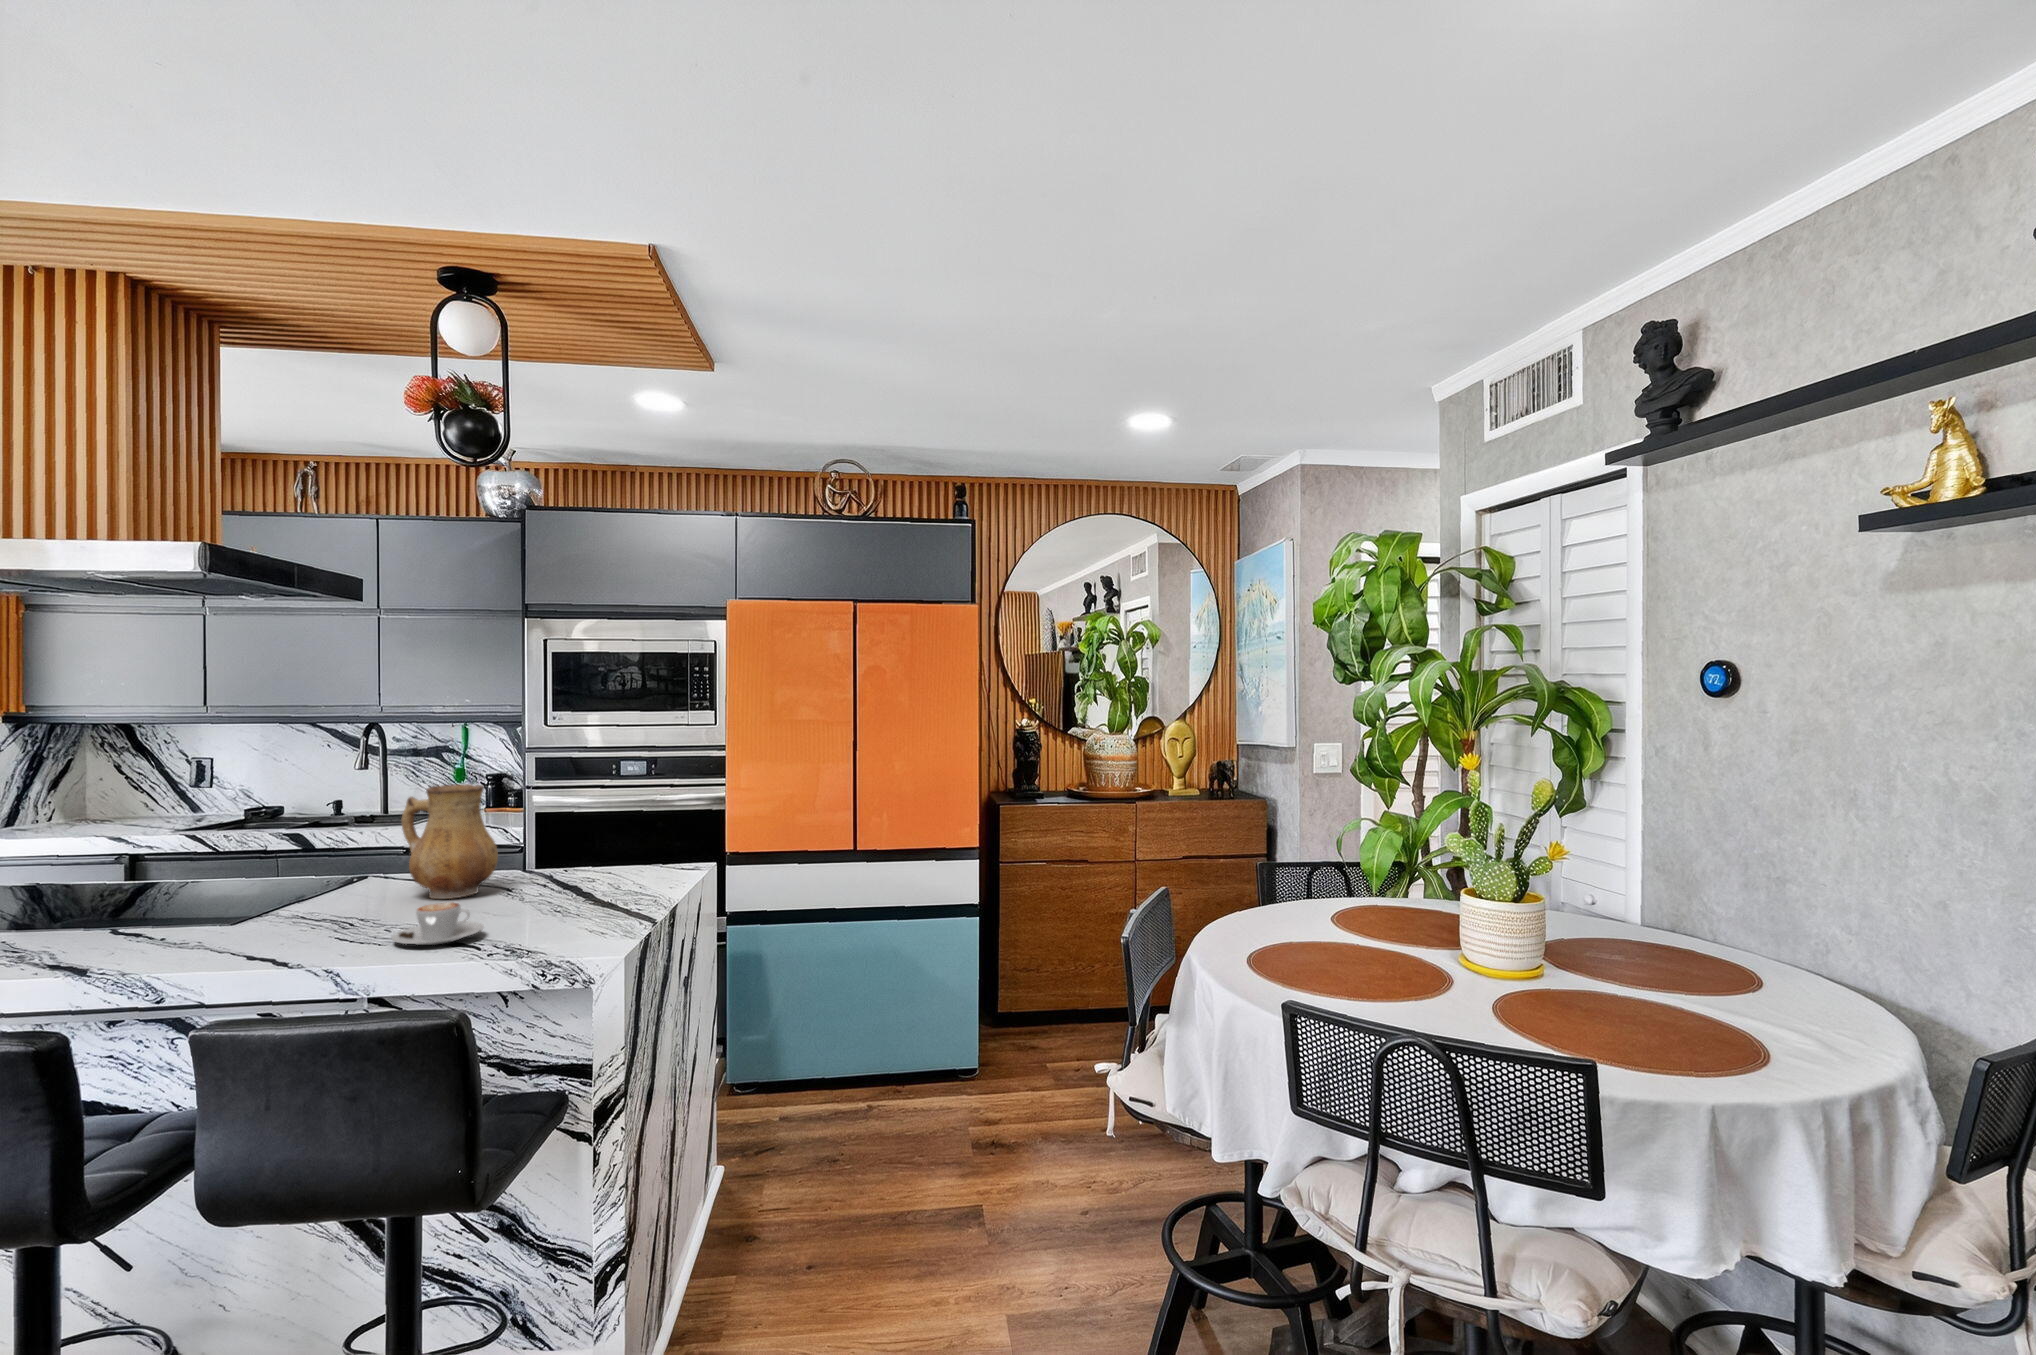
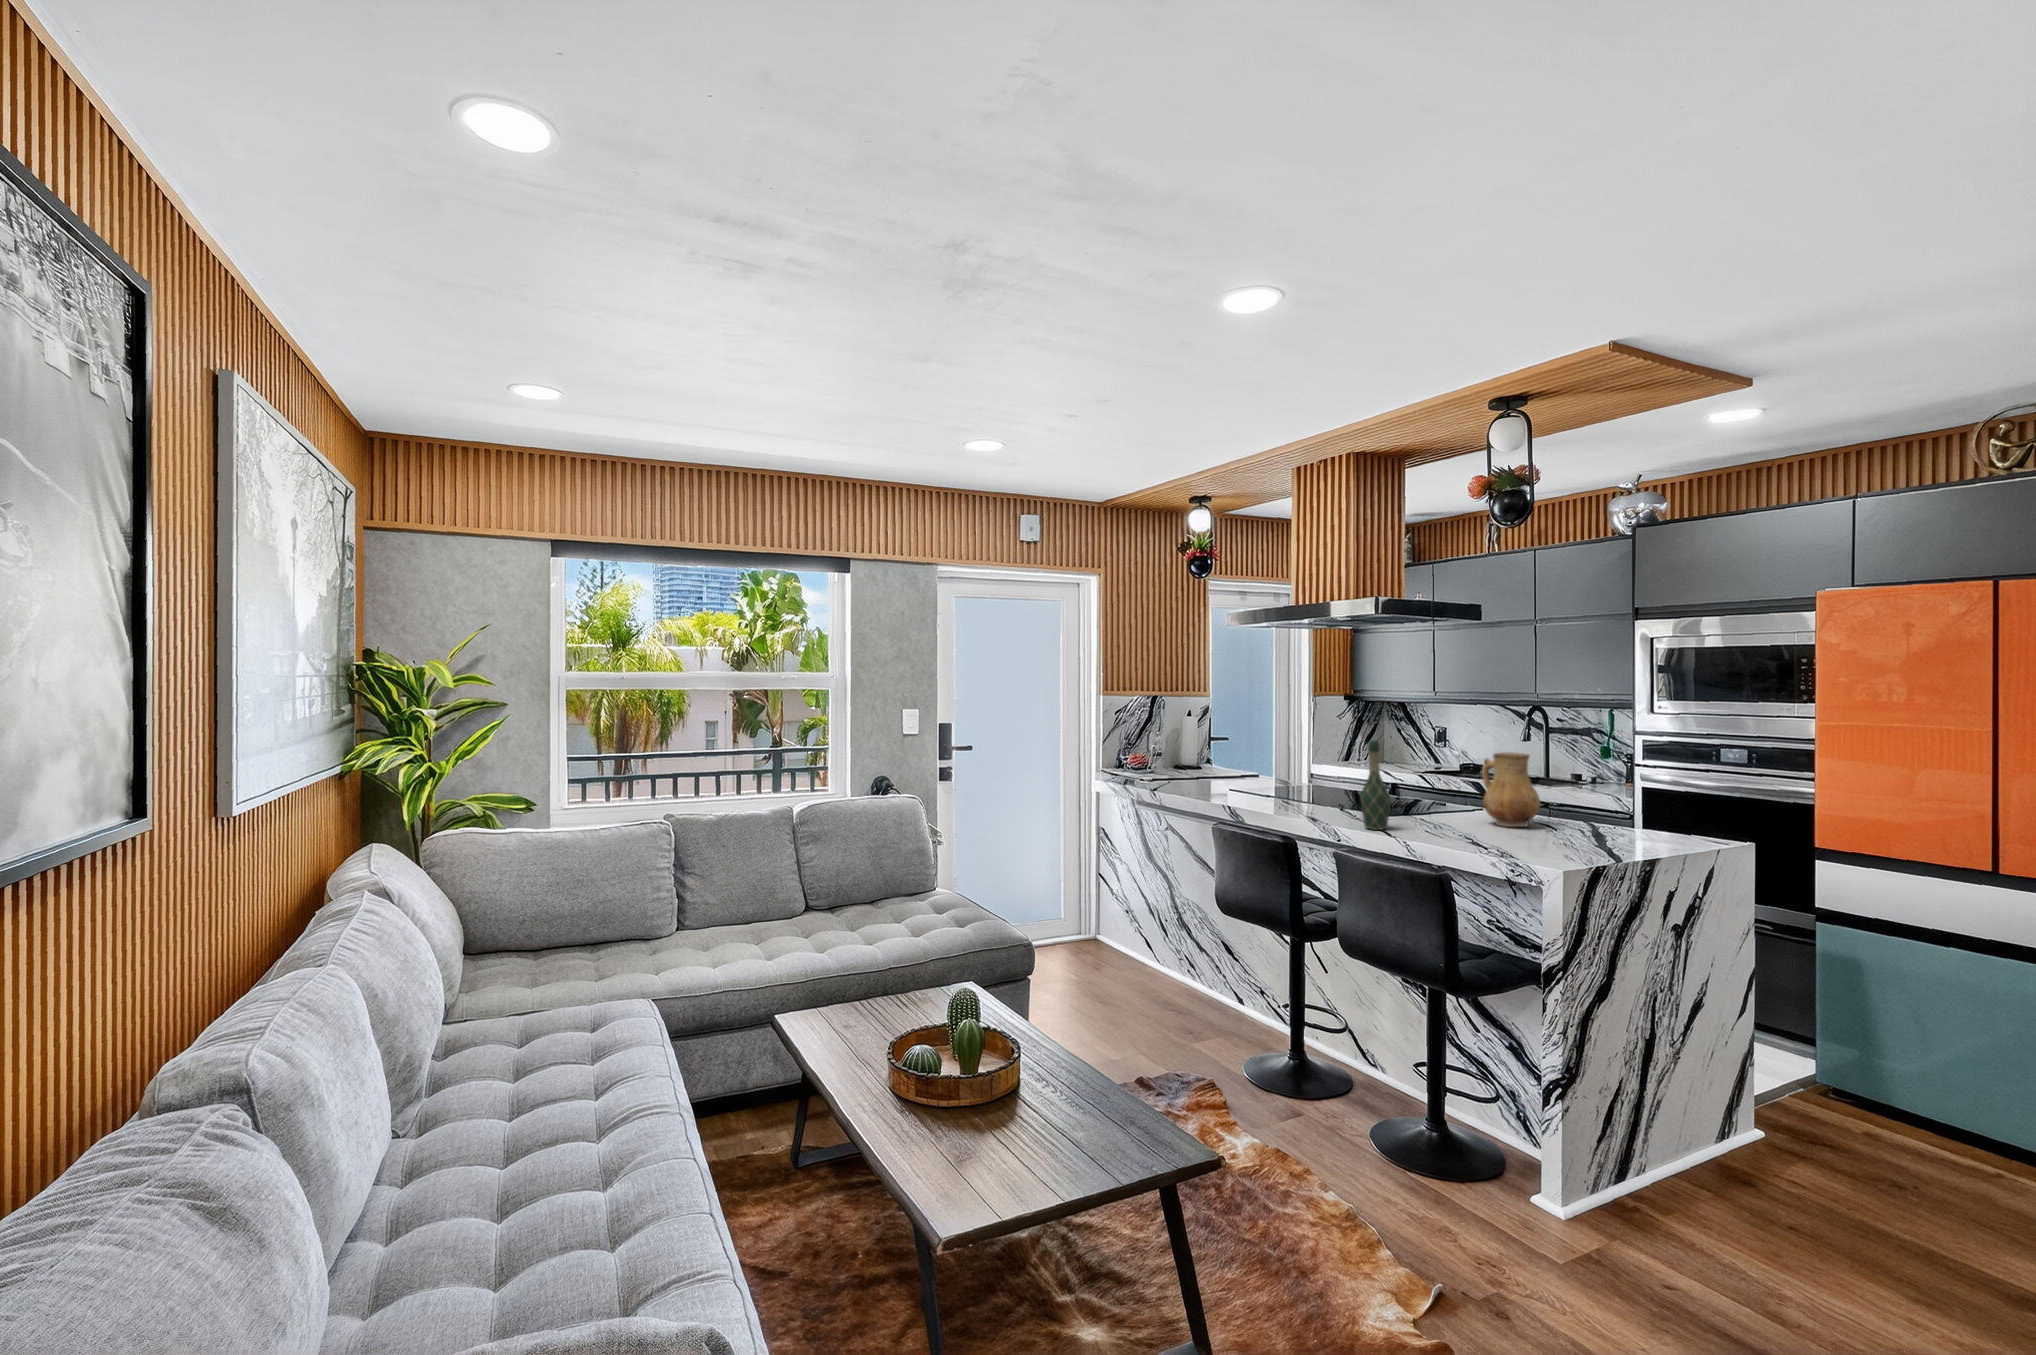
wine bottle: none [191,783,261,956] -> present [1360,741,1390,830]
coffee cup: present [392,902,484,945] -> none [1448,822,1500,845]

